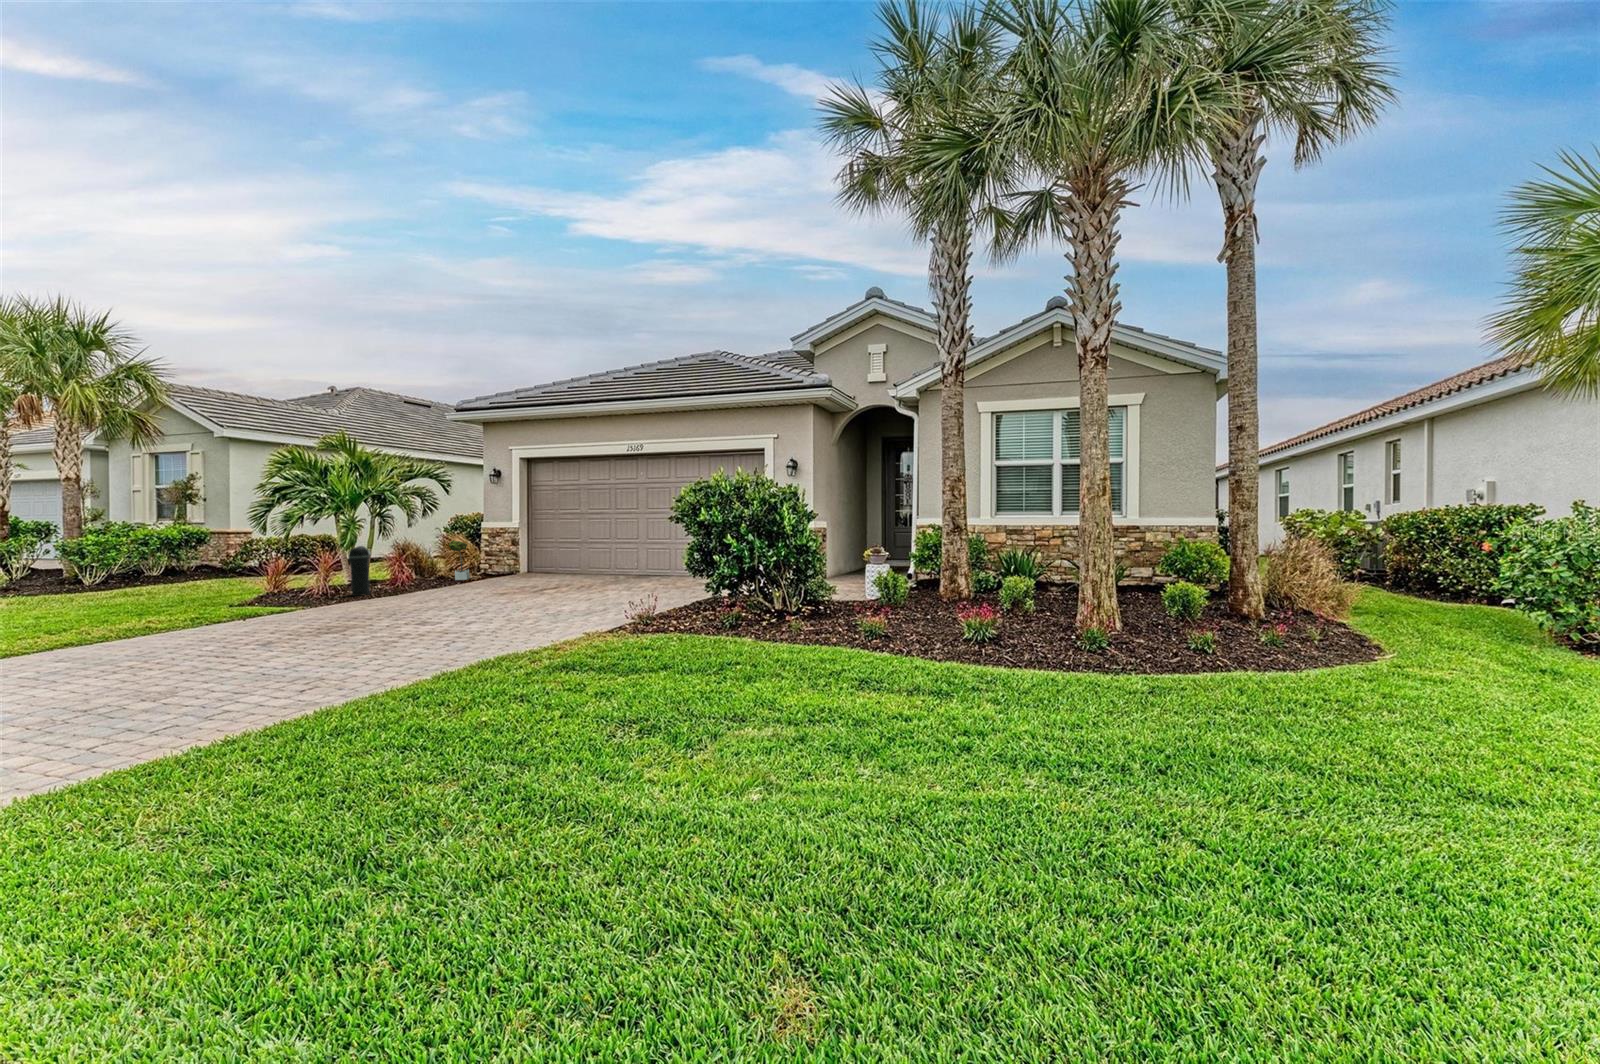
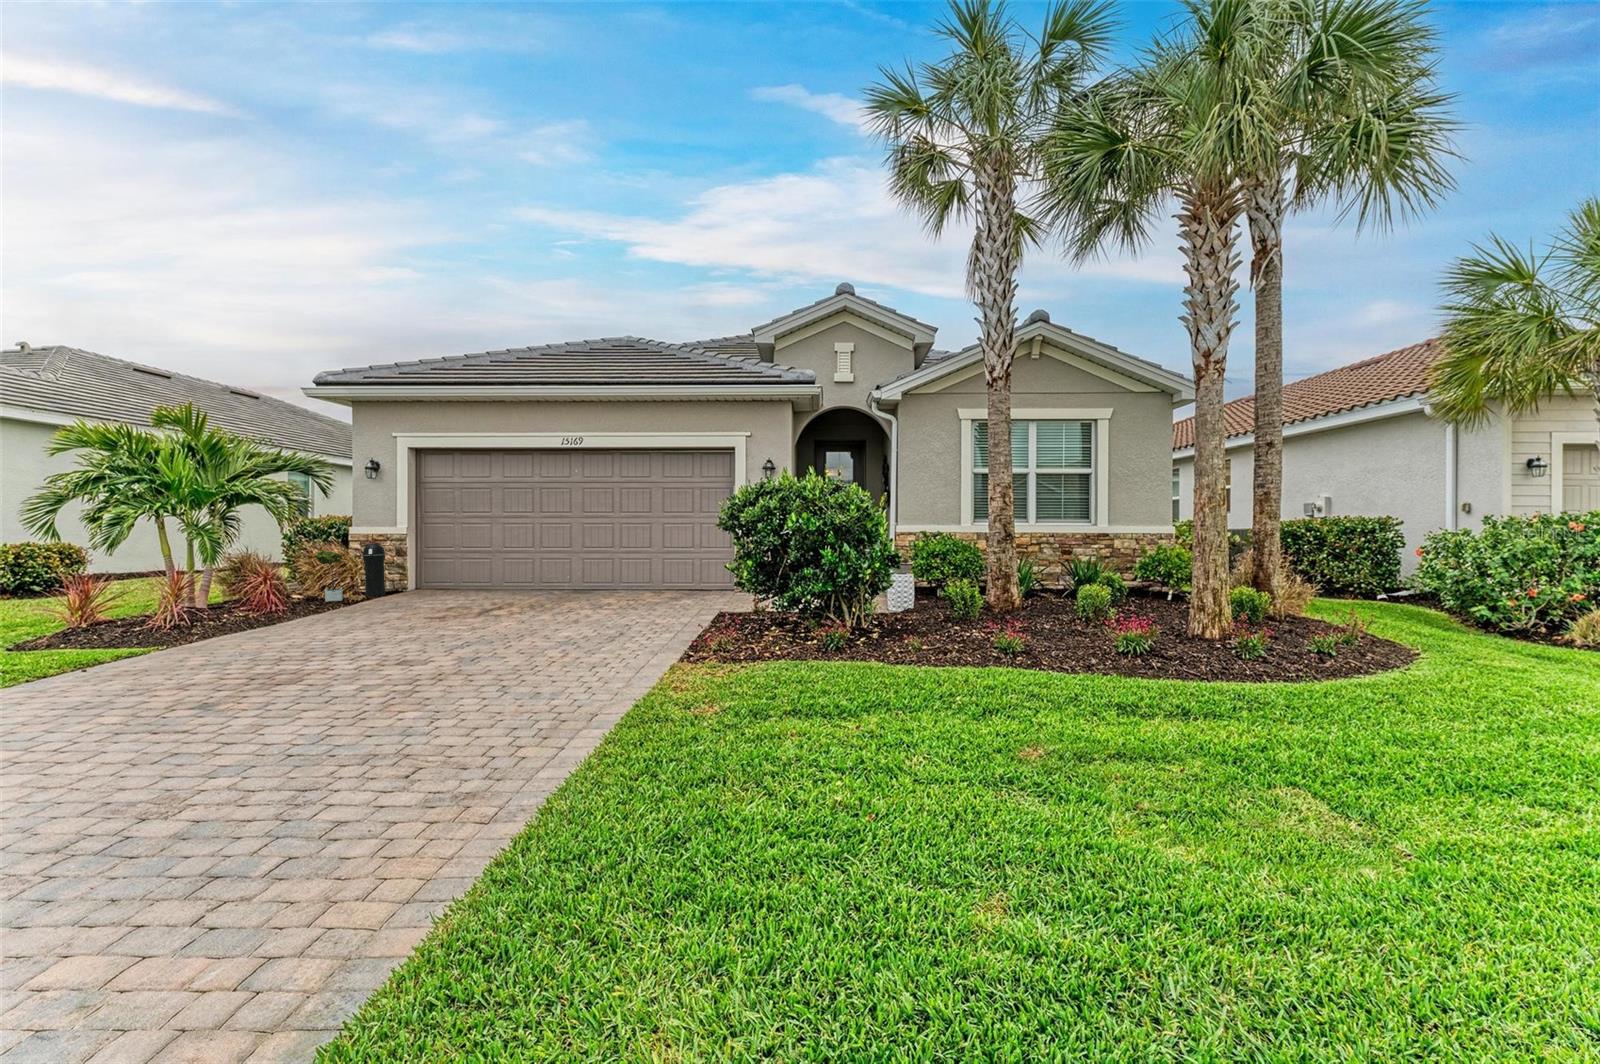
trash can: present [348,546,370,596] -> present [363,544,385,596]

